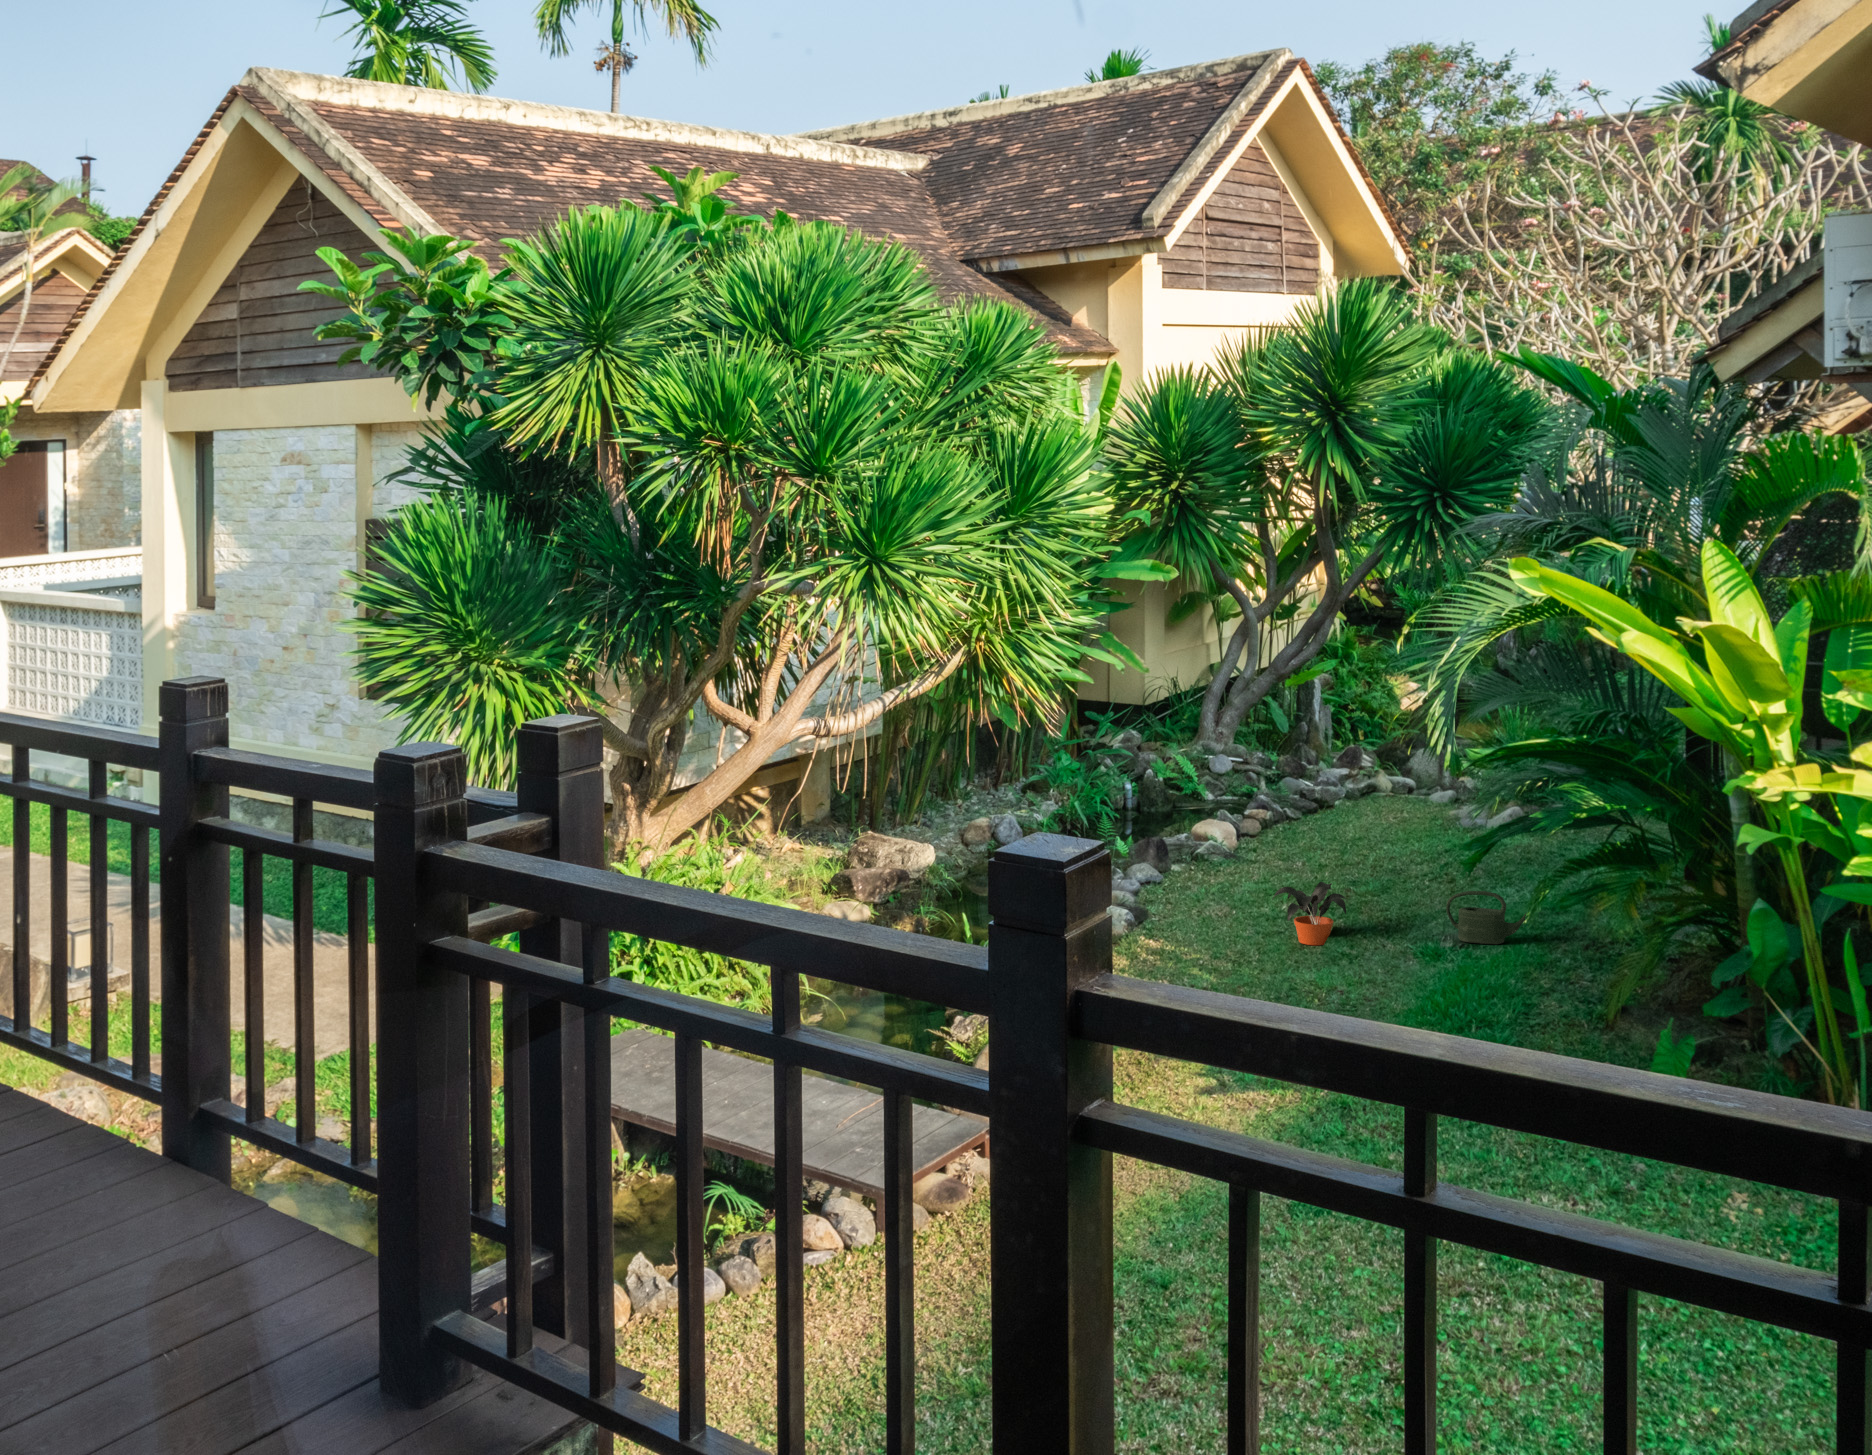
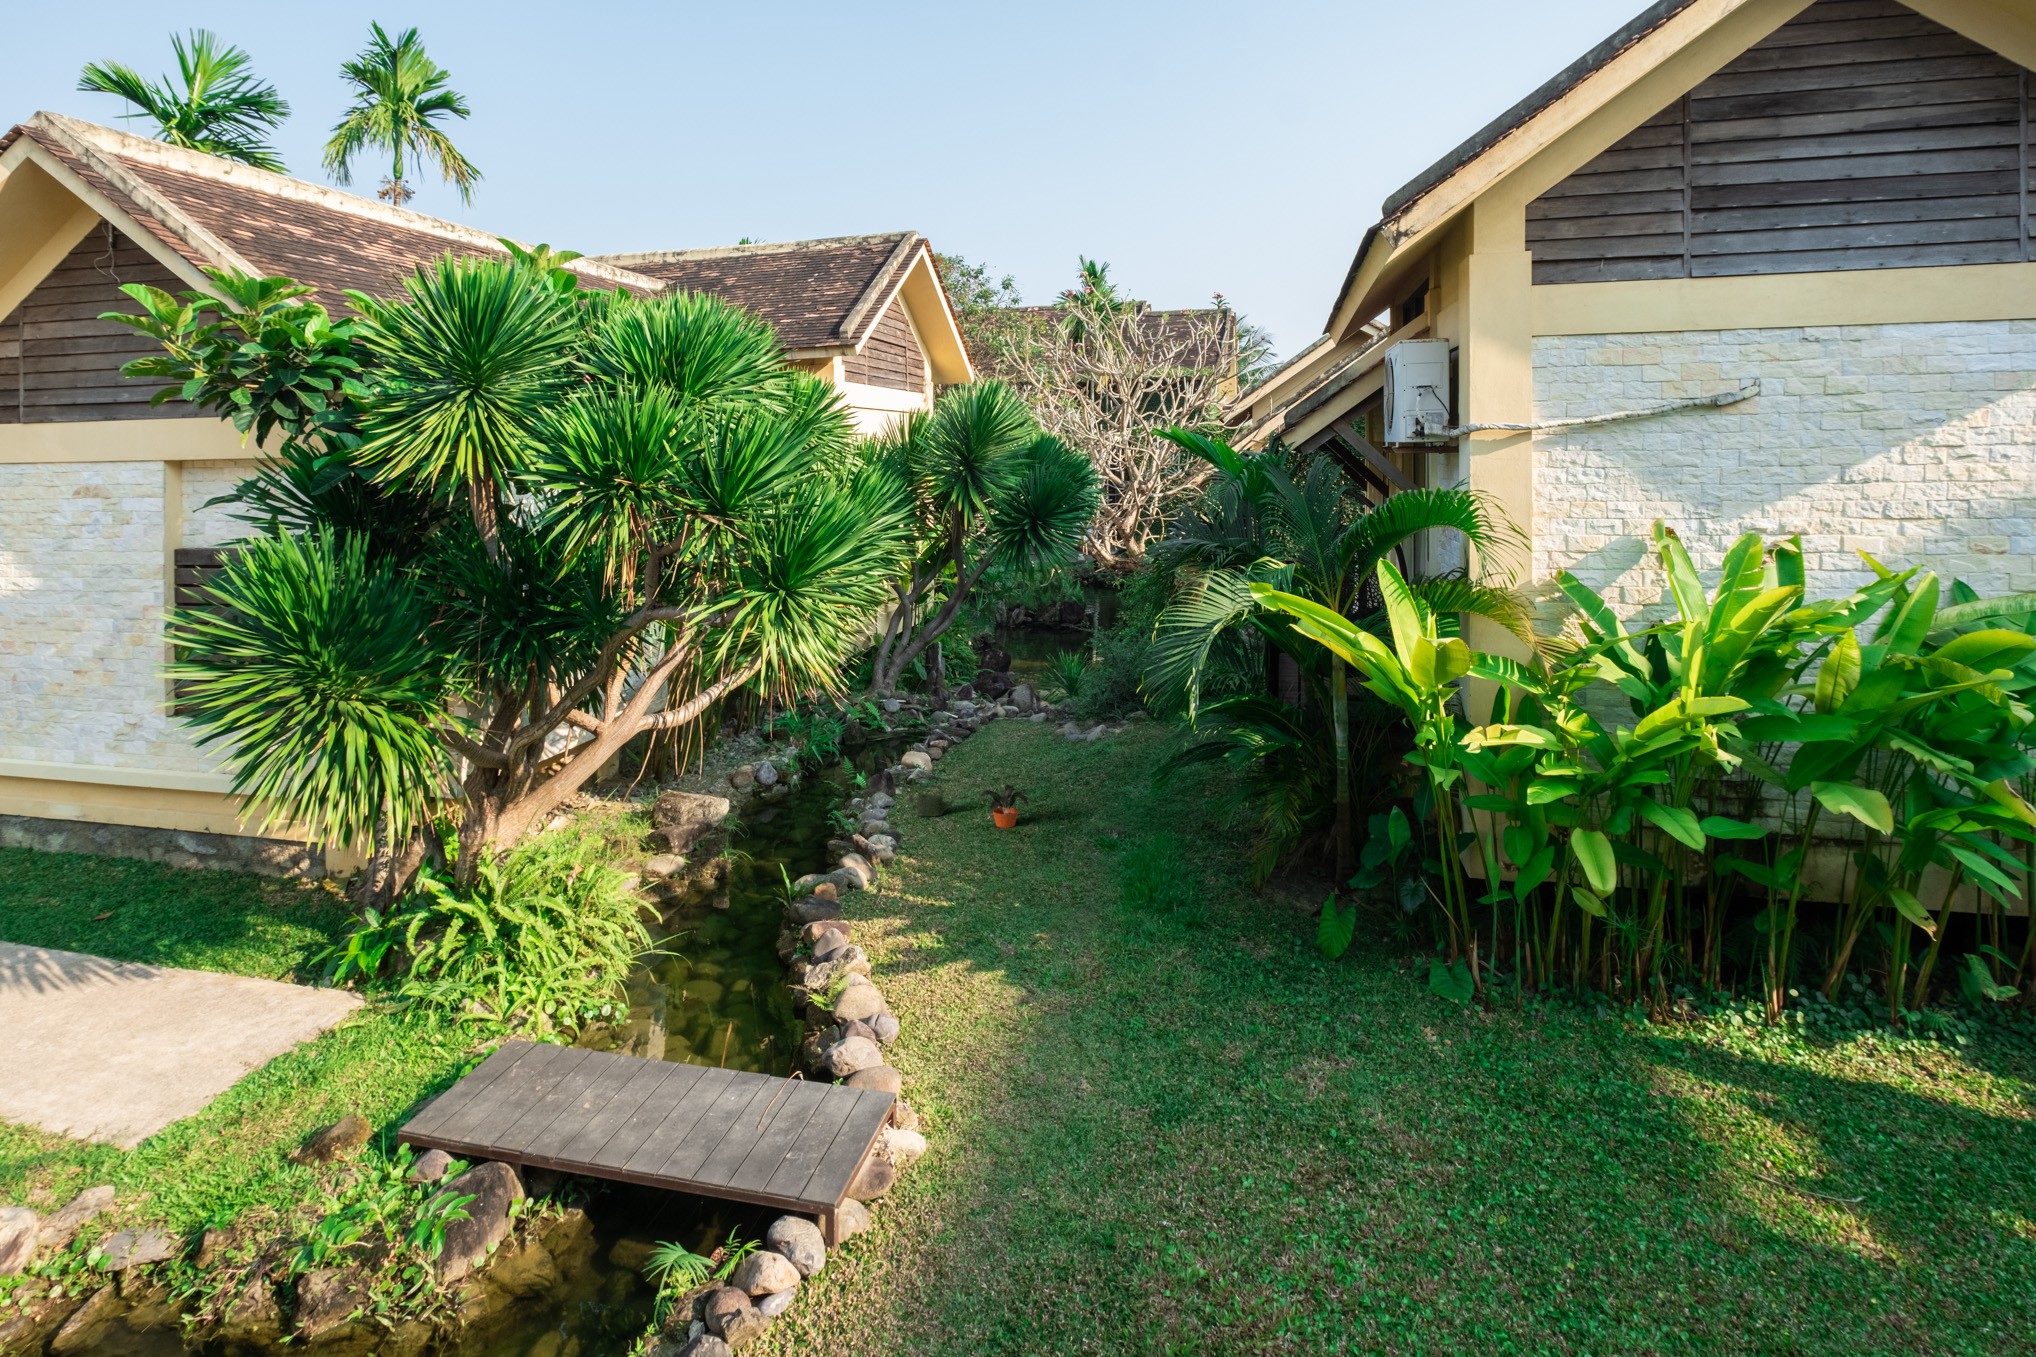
watering can: present [1446,891,1526,944] -> present [910,785,959,817]

